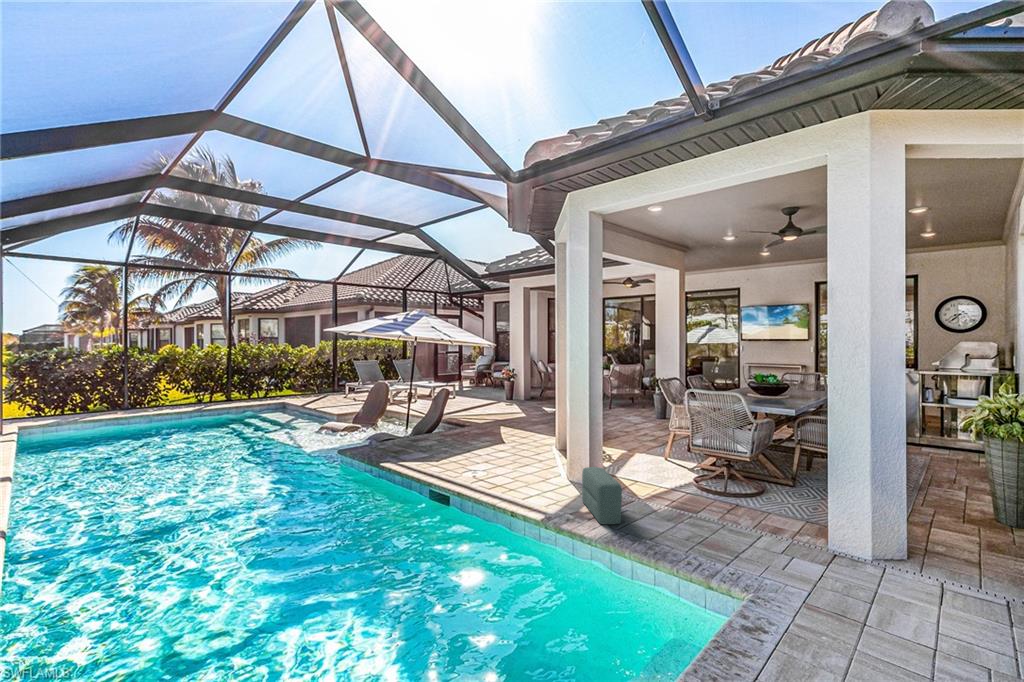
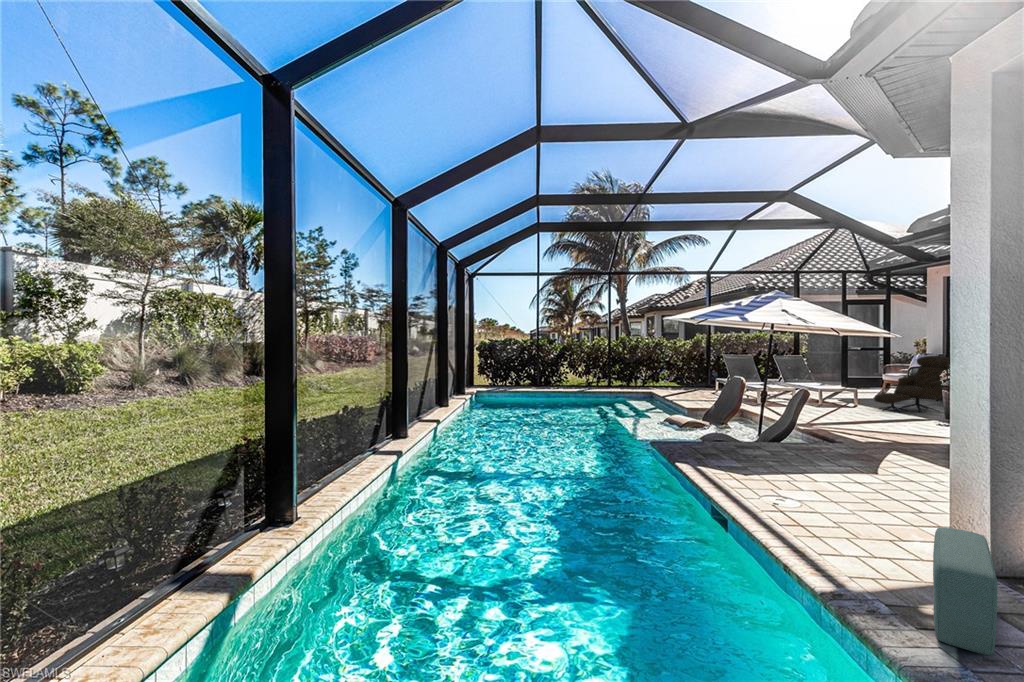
lounge chair: none [468,360,510,402] -> present [874,356,950,412]

